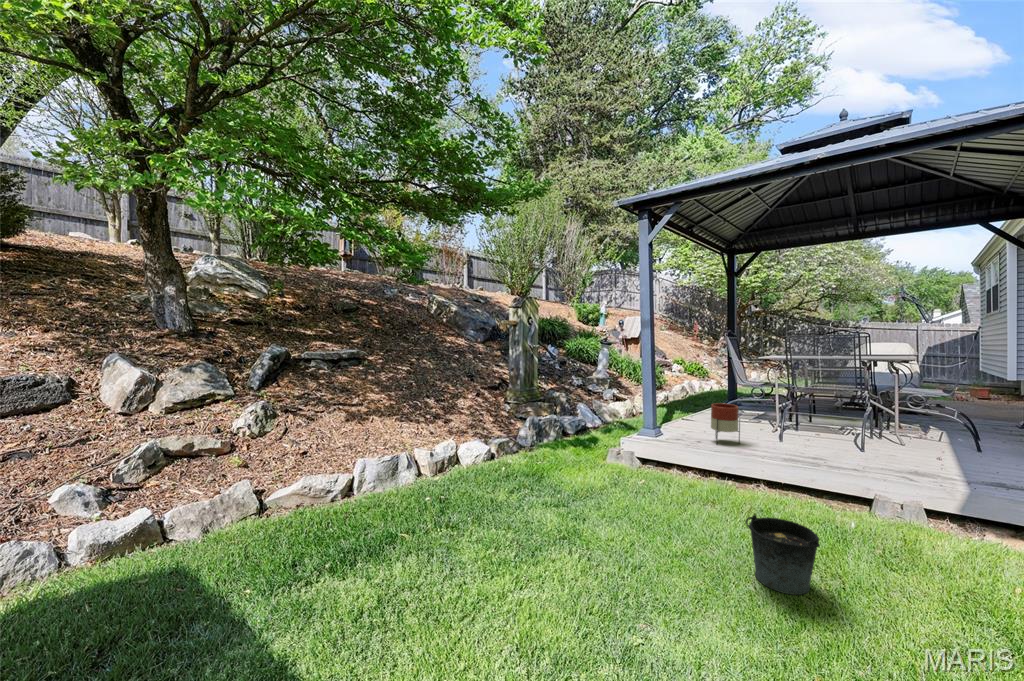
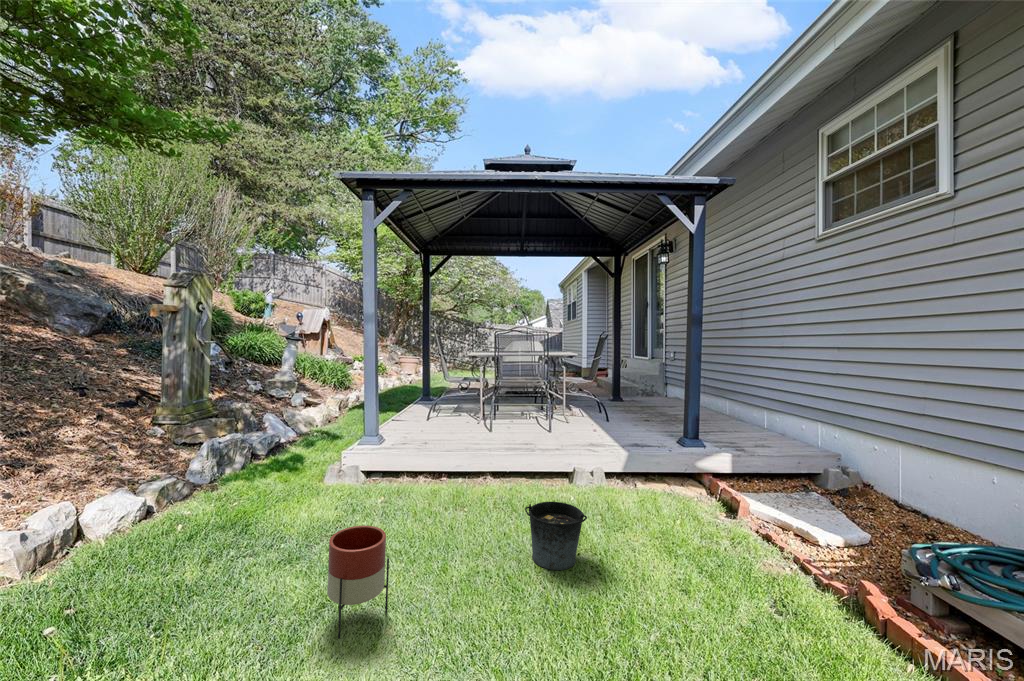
planter: present [711,403,740,443] -> present [327,526,389,639]

